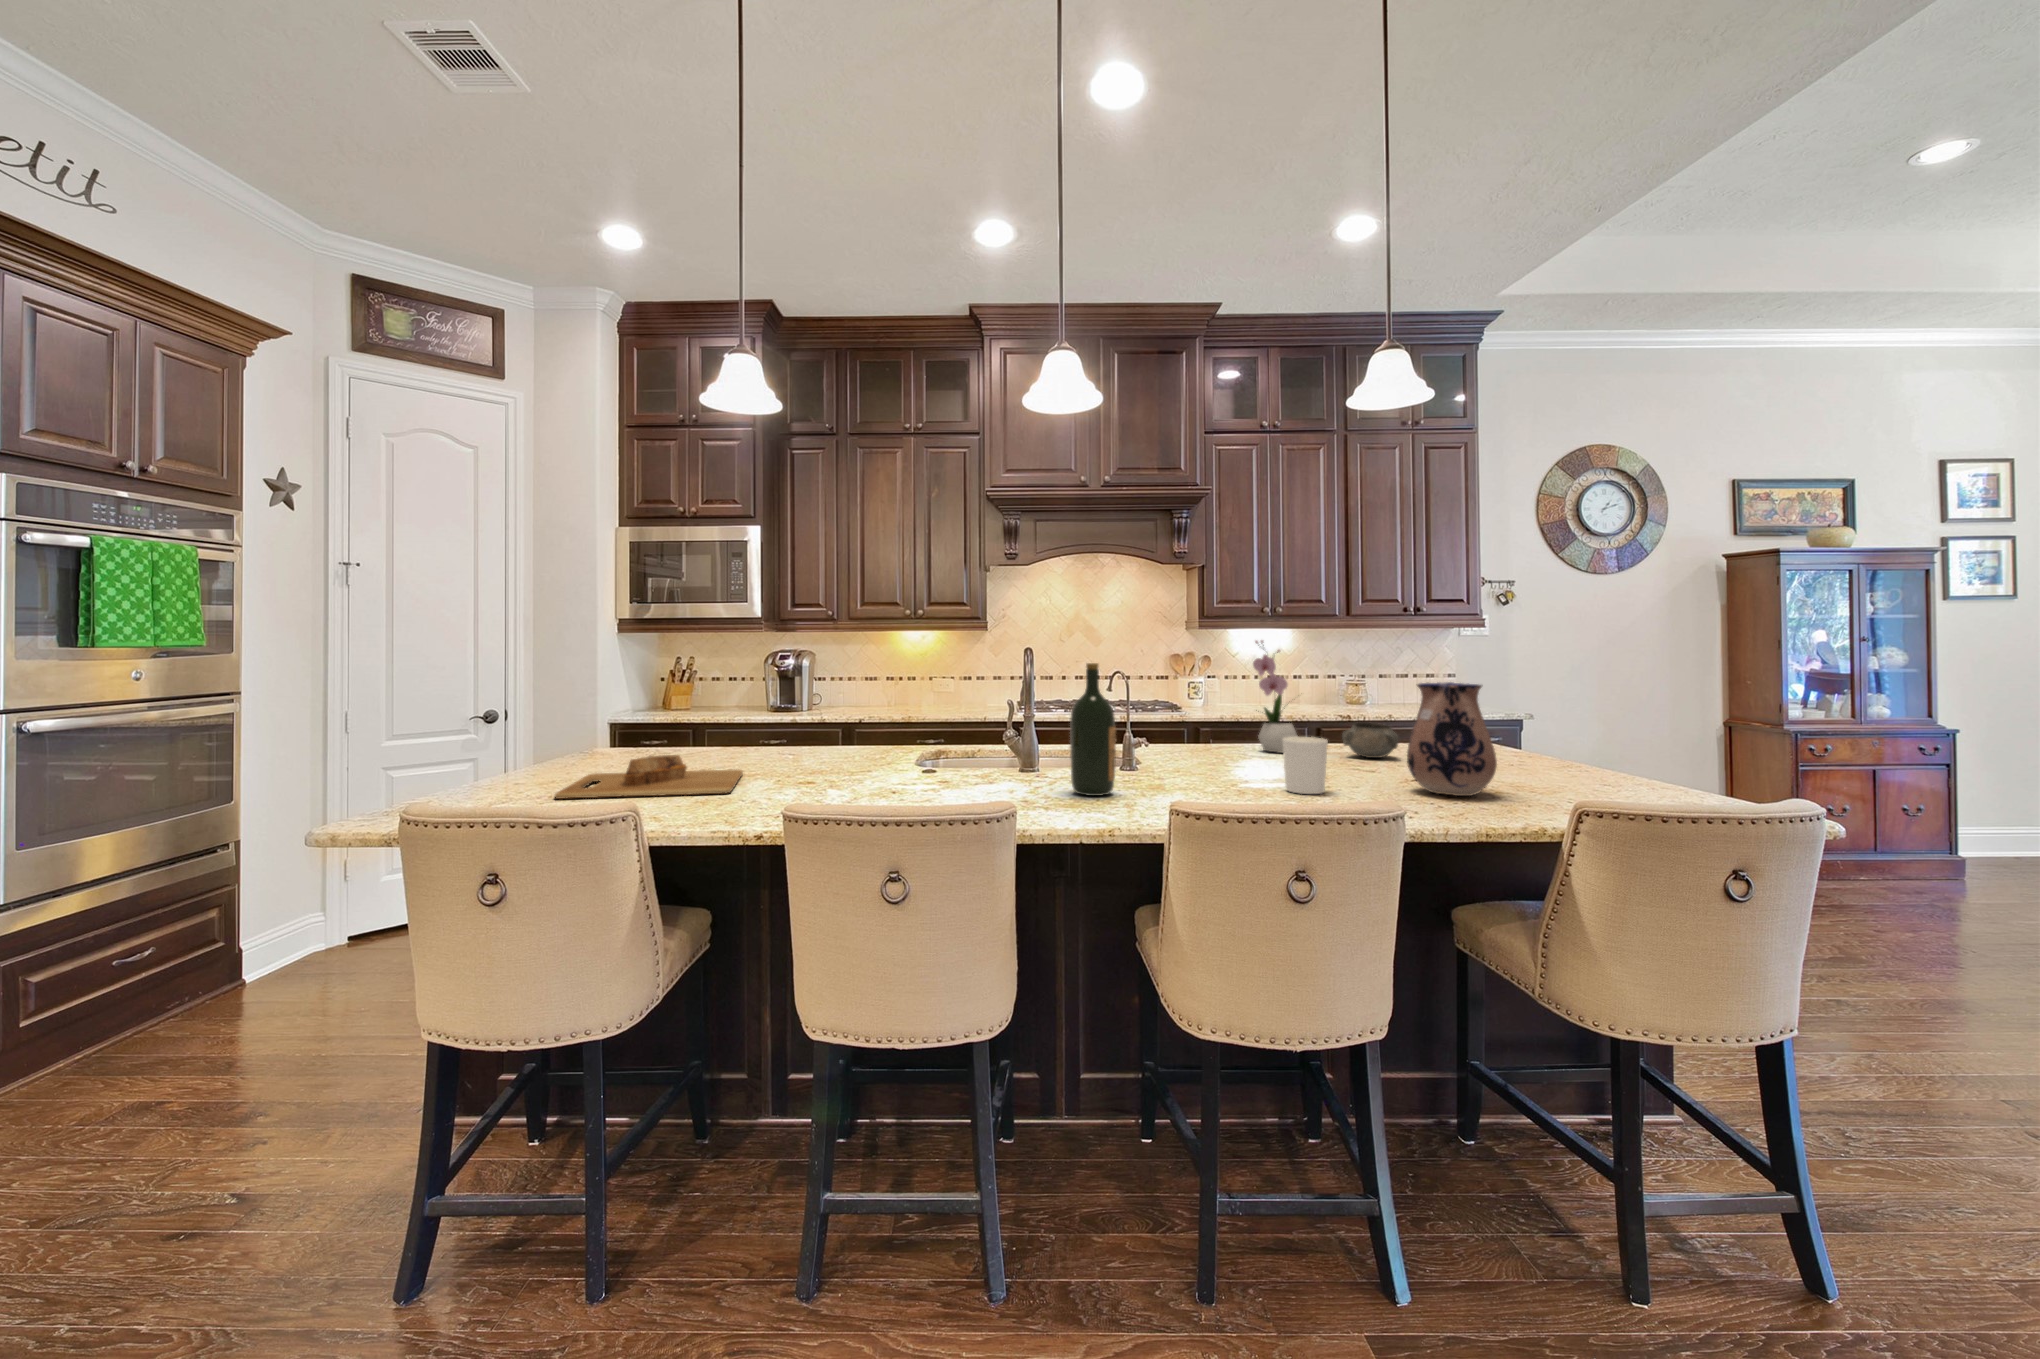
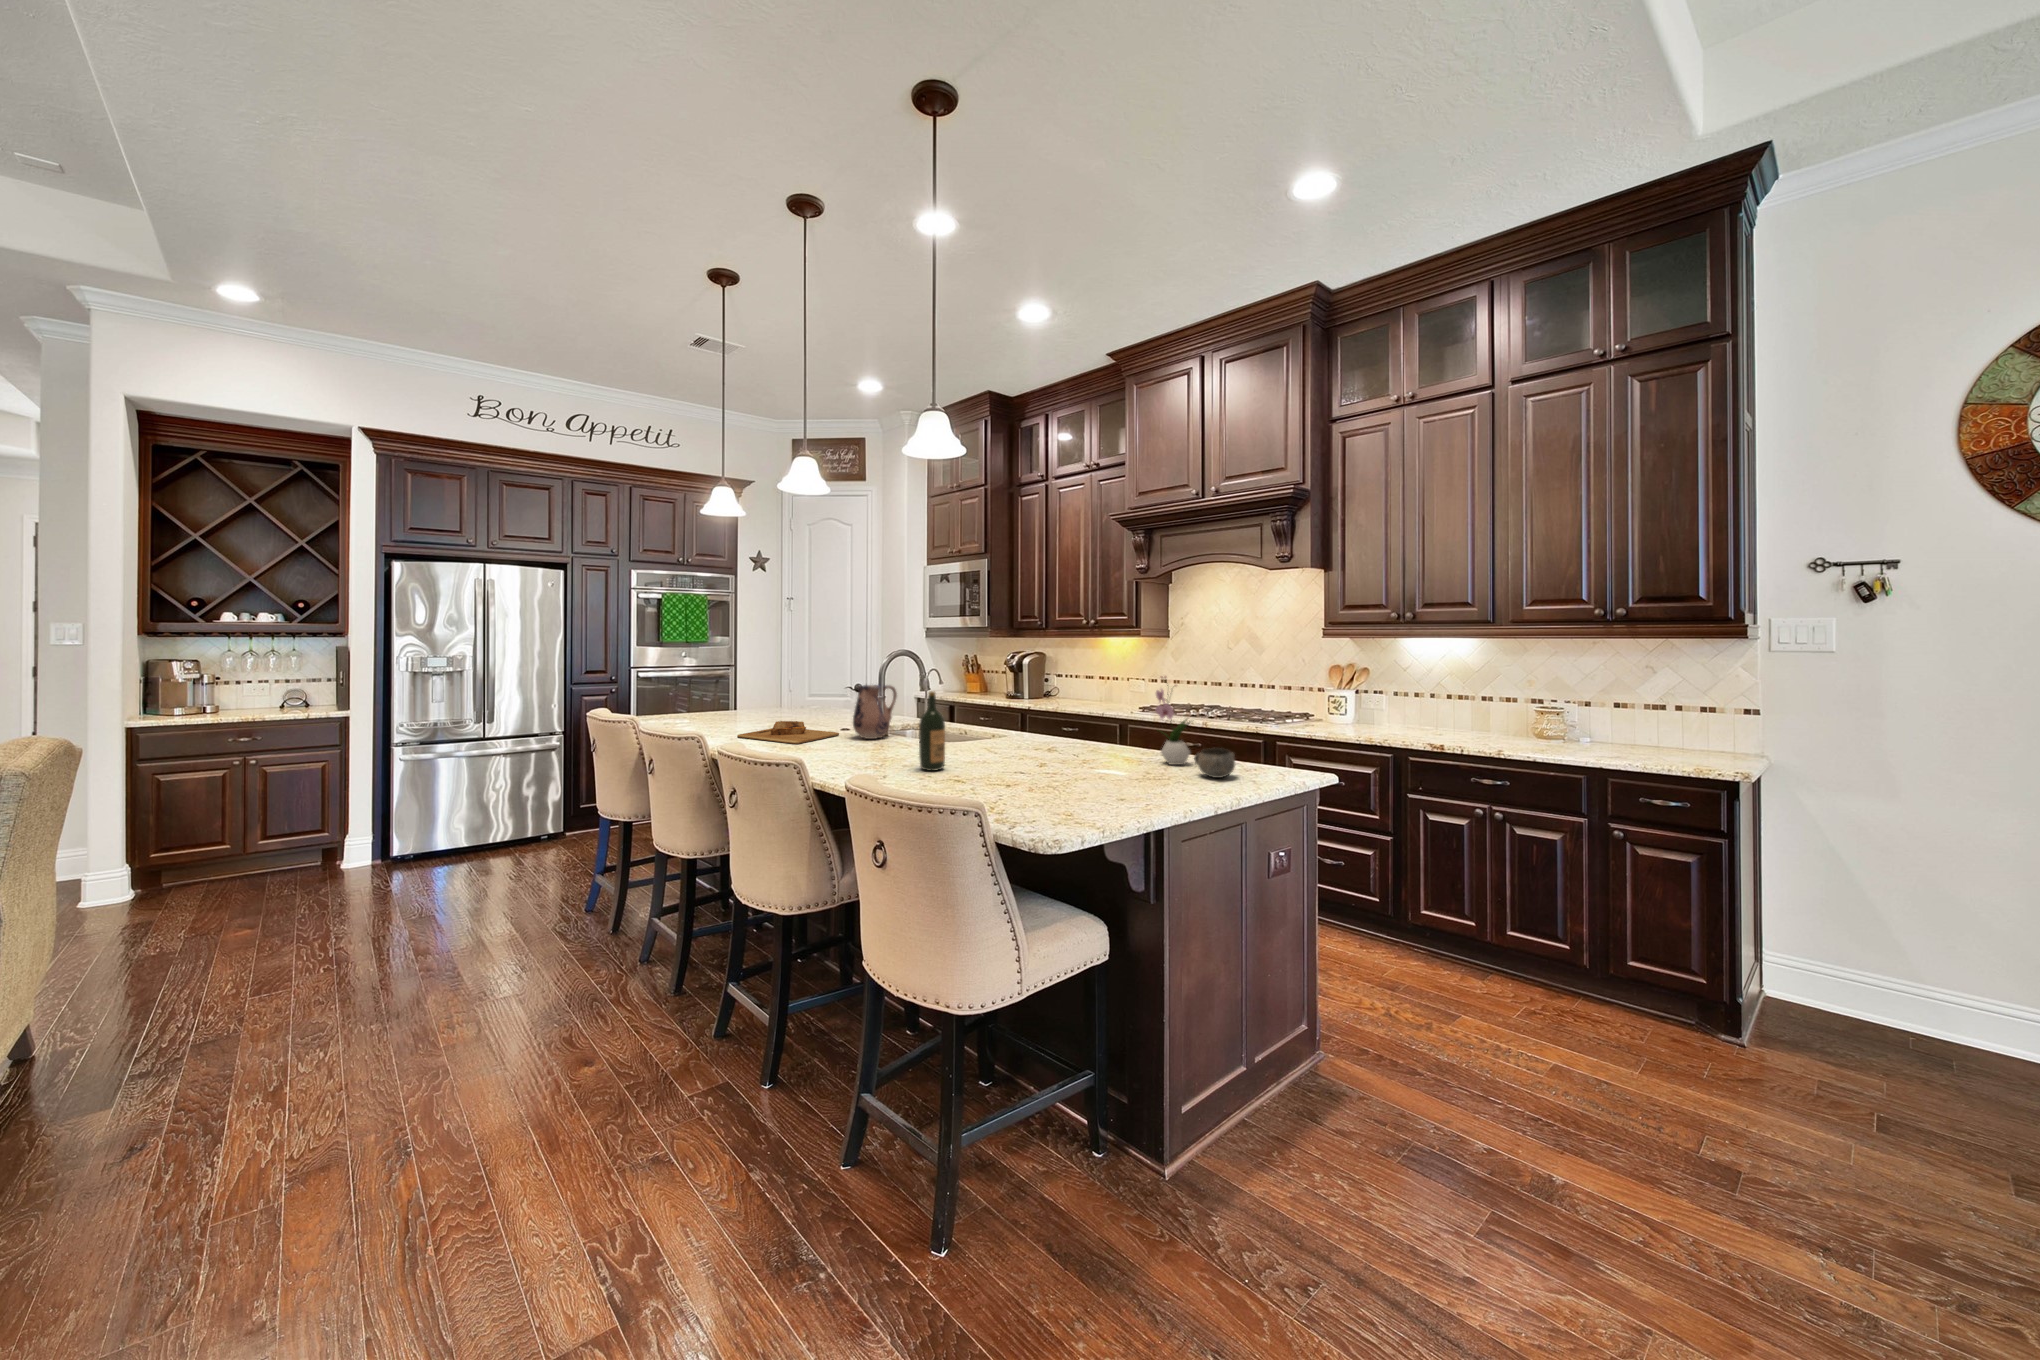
ceramic pitcher: present [1407,682,1497,796] -> present [853,685,897,739]
candle holder: present [1282,737,1328,794] -> none [1025,750,1053,789]

